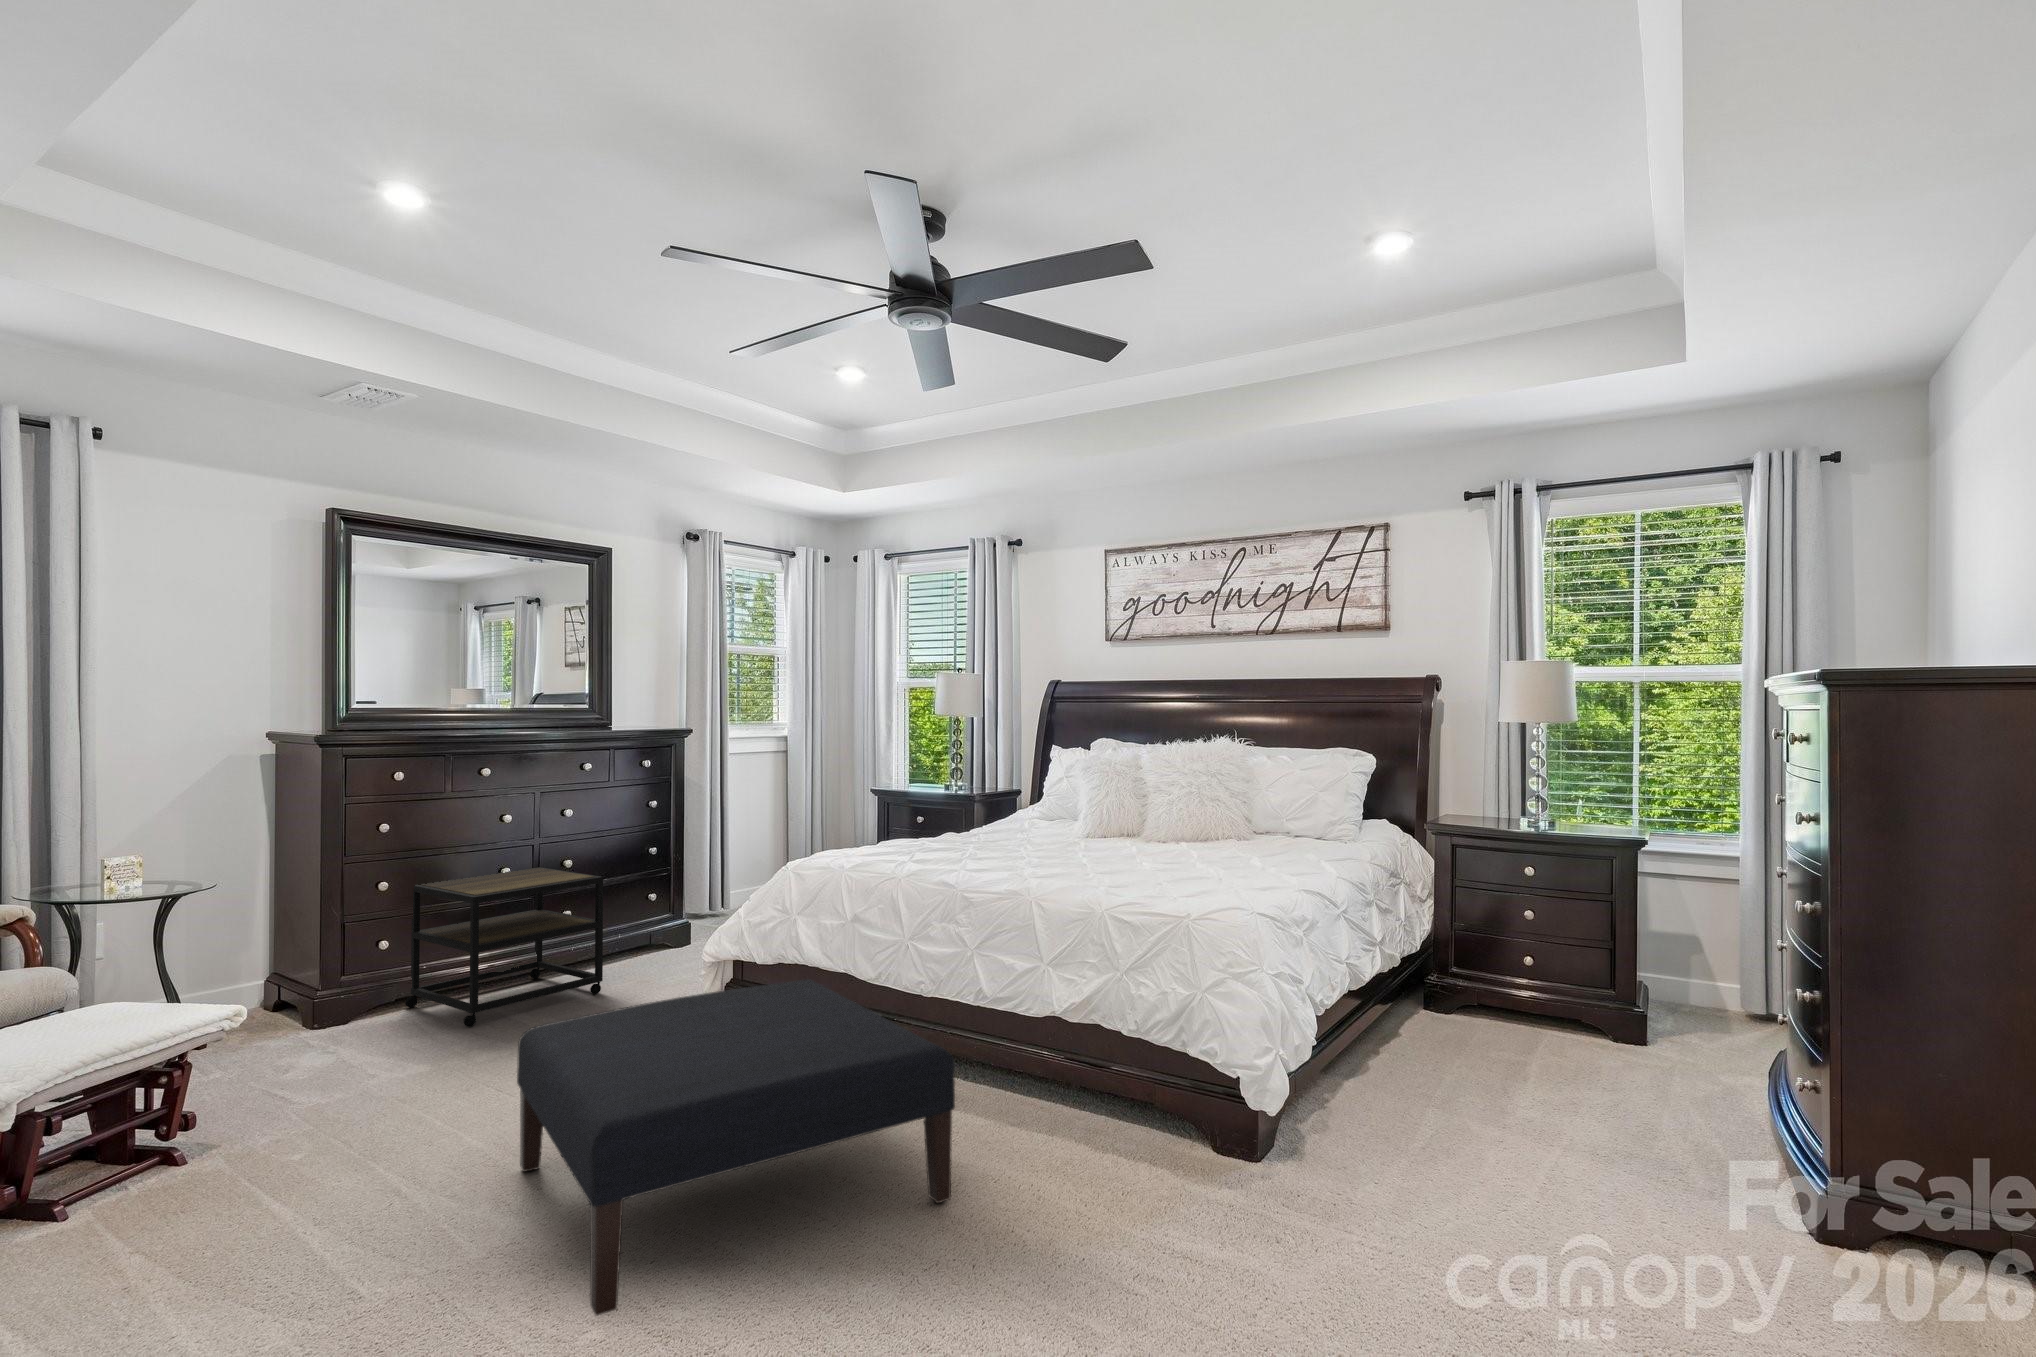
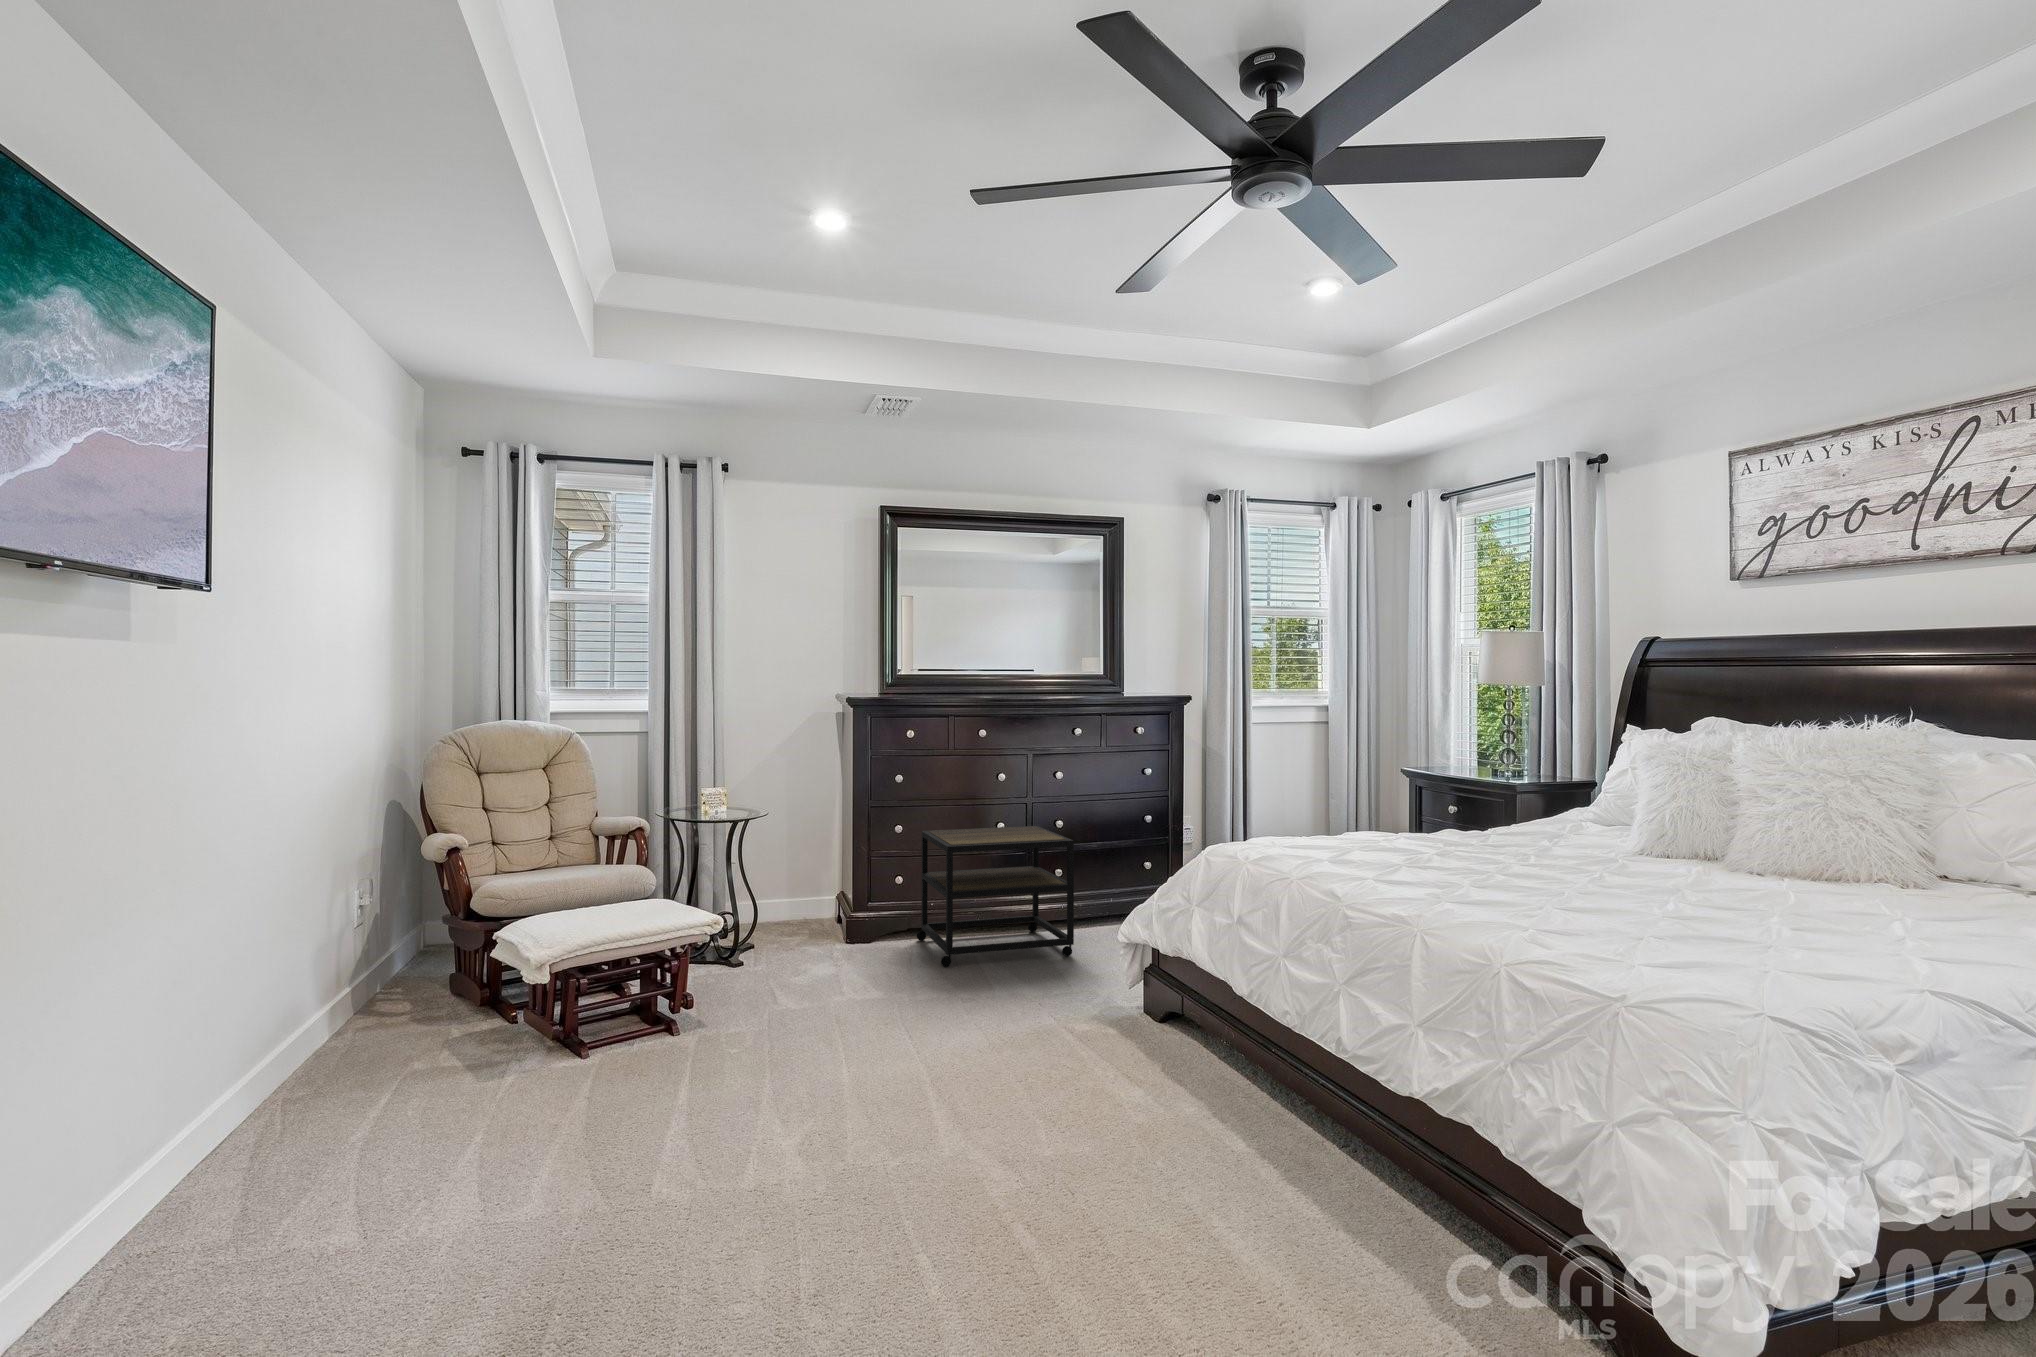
ottoman: present [517,979,955,1315] -> none [780,973,1226,1295]

